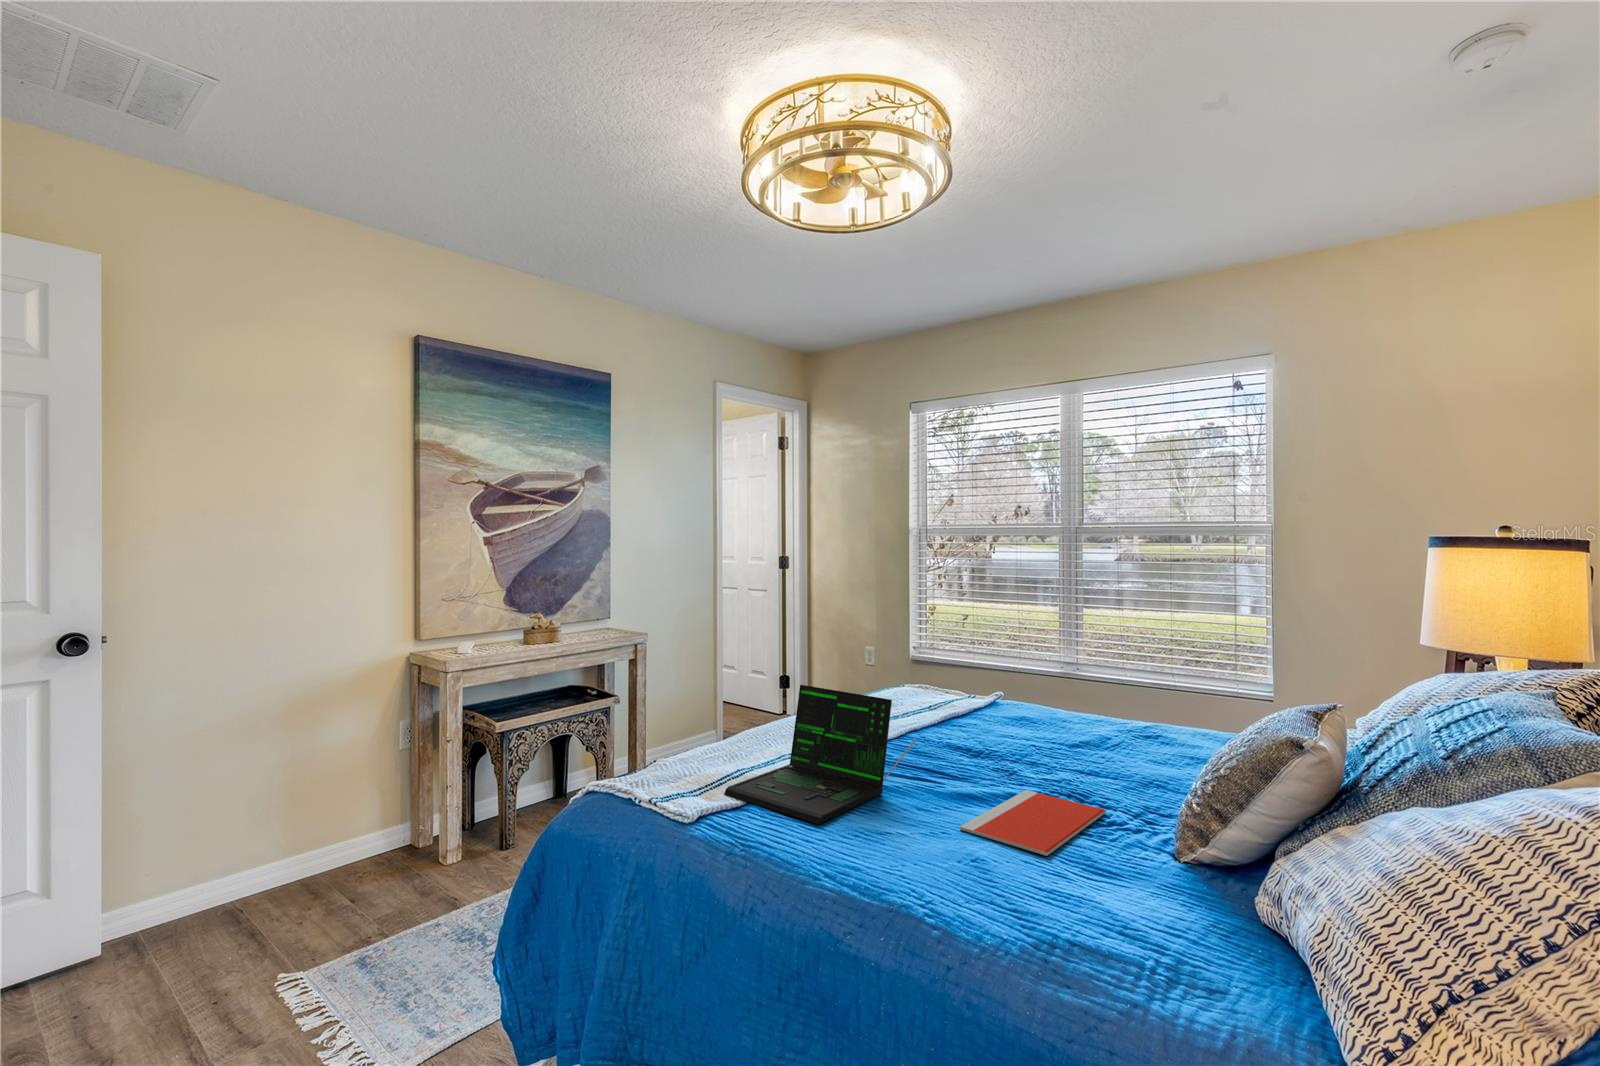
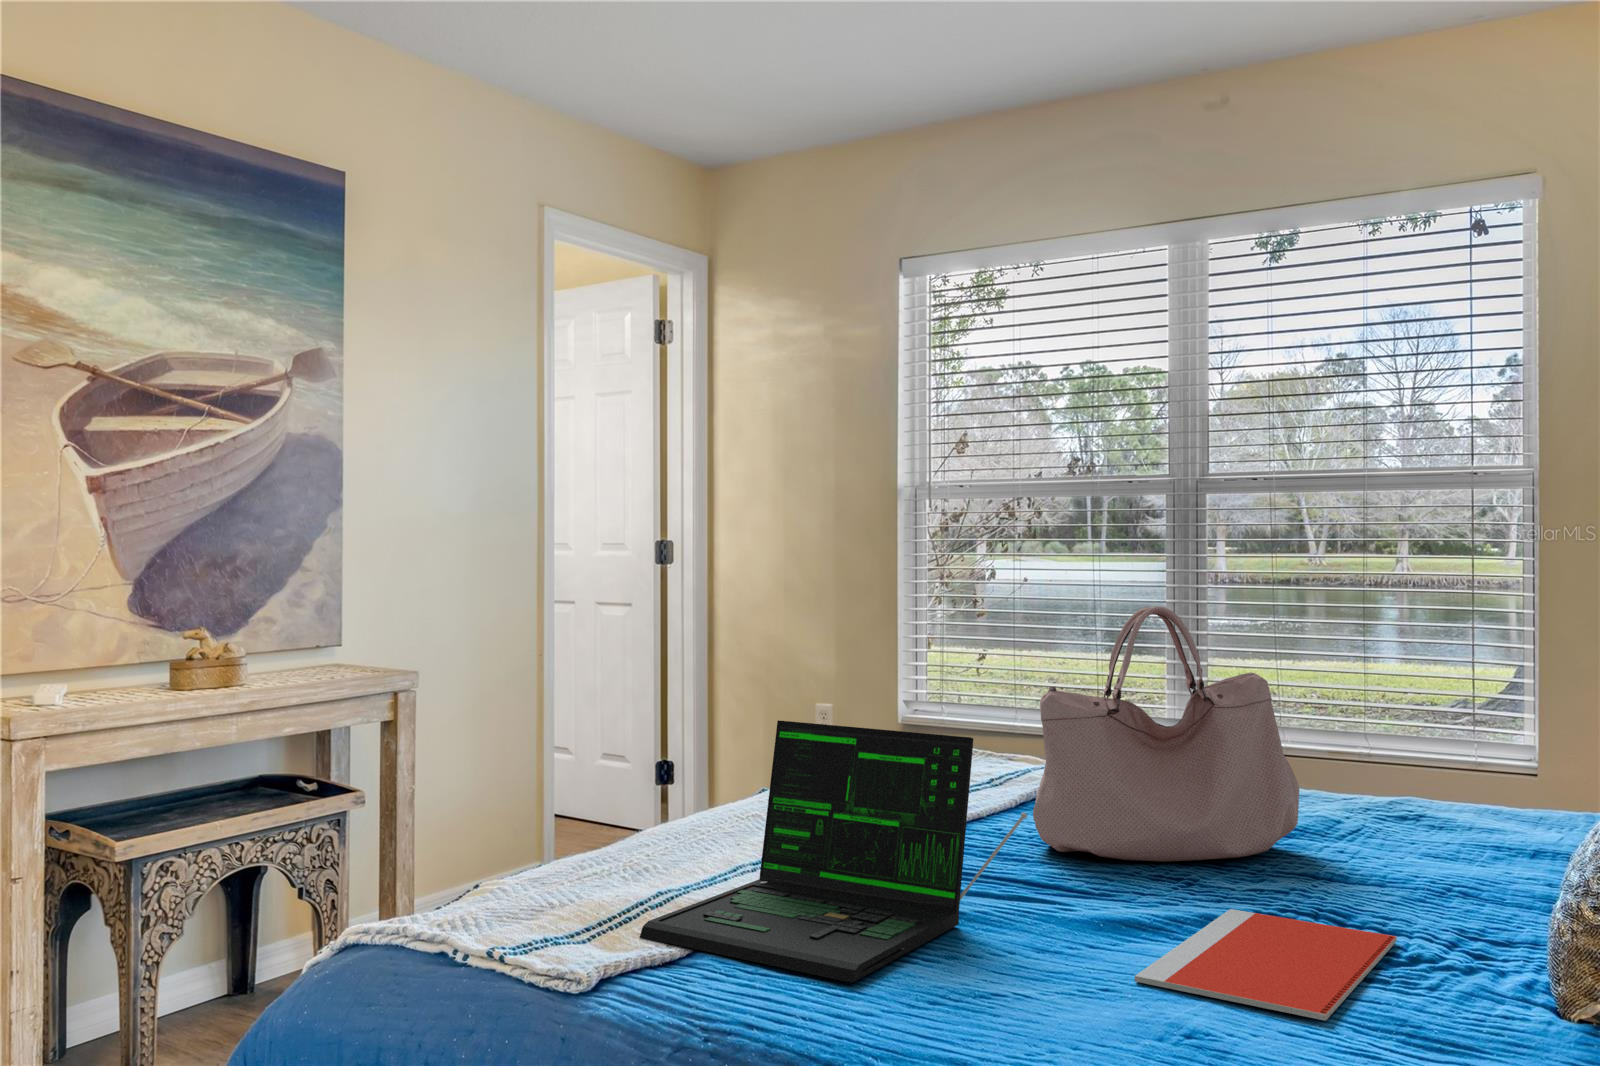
handbag: none [937,625,1079,760] -> present [1033,607,1299,862]

